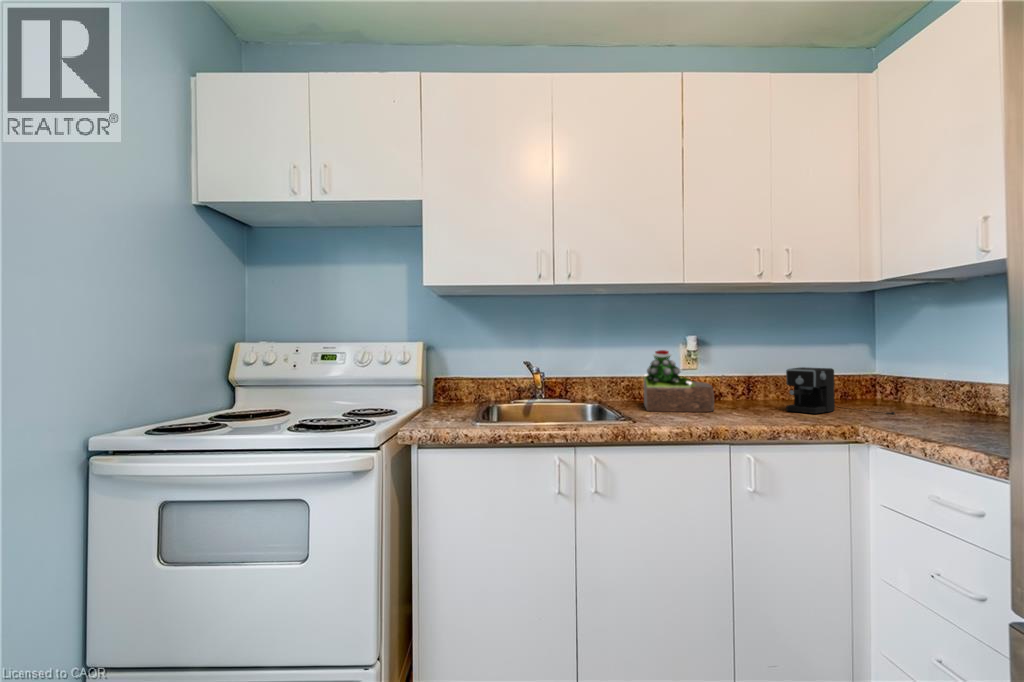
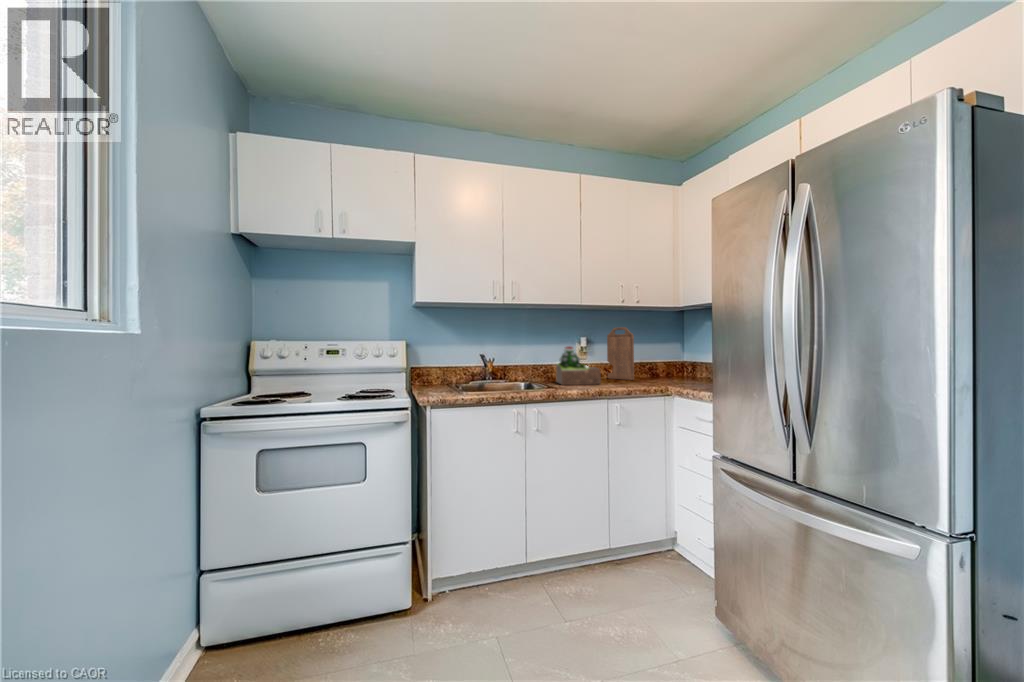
cutting board: none [733,319,779,405] -> present [607,327,634,380]
coffee maker: present [786,367,895,415] -> none [640,357,695,383]

